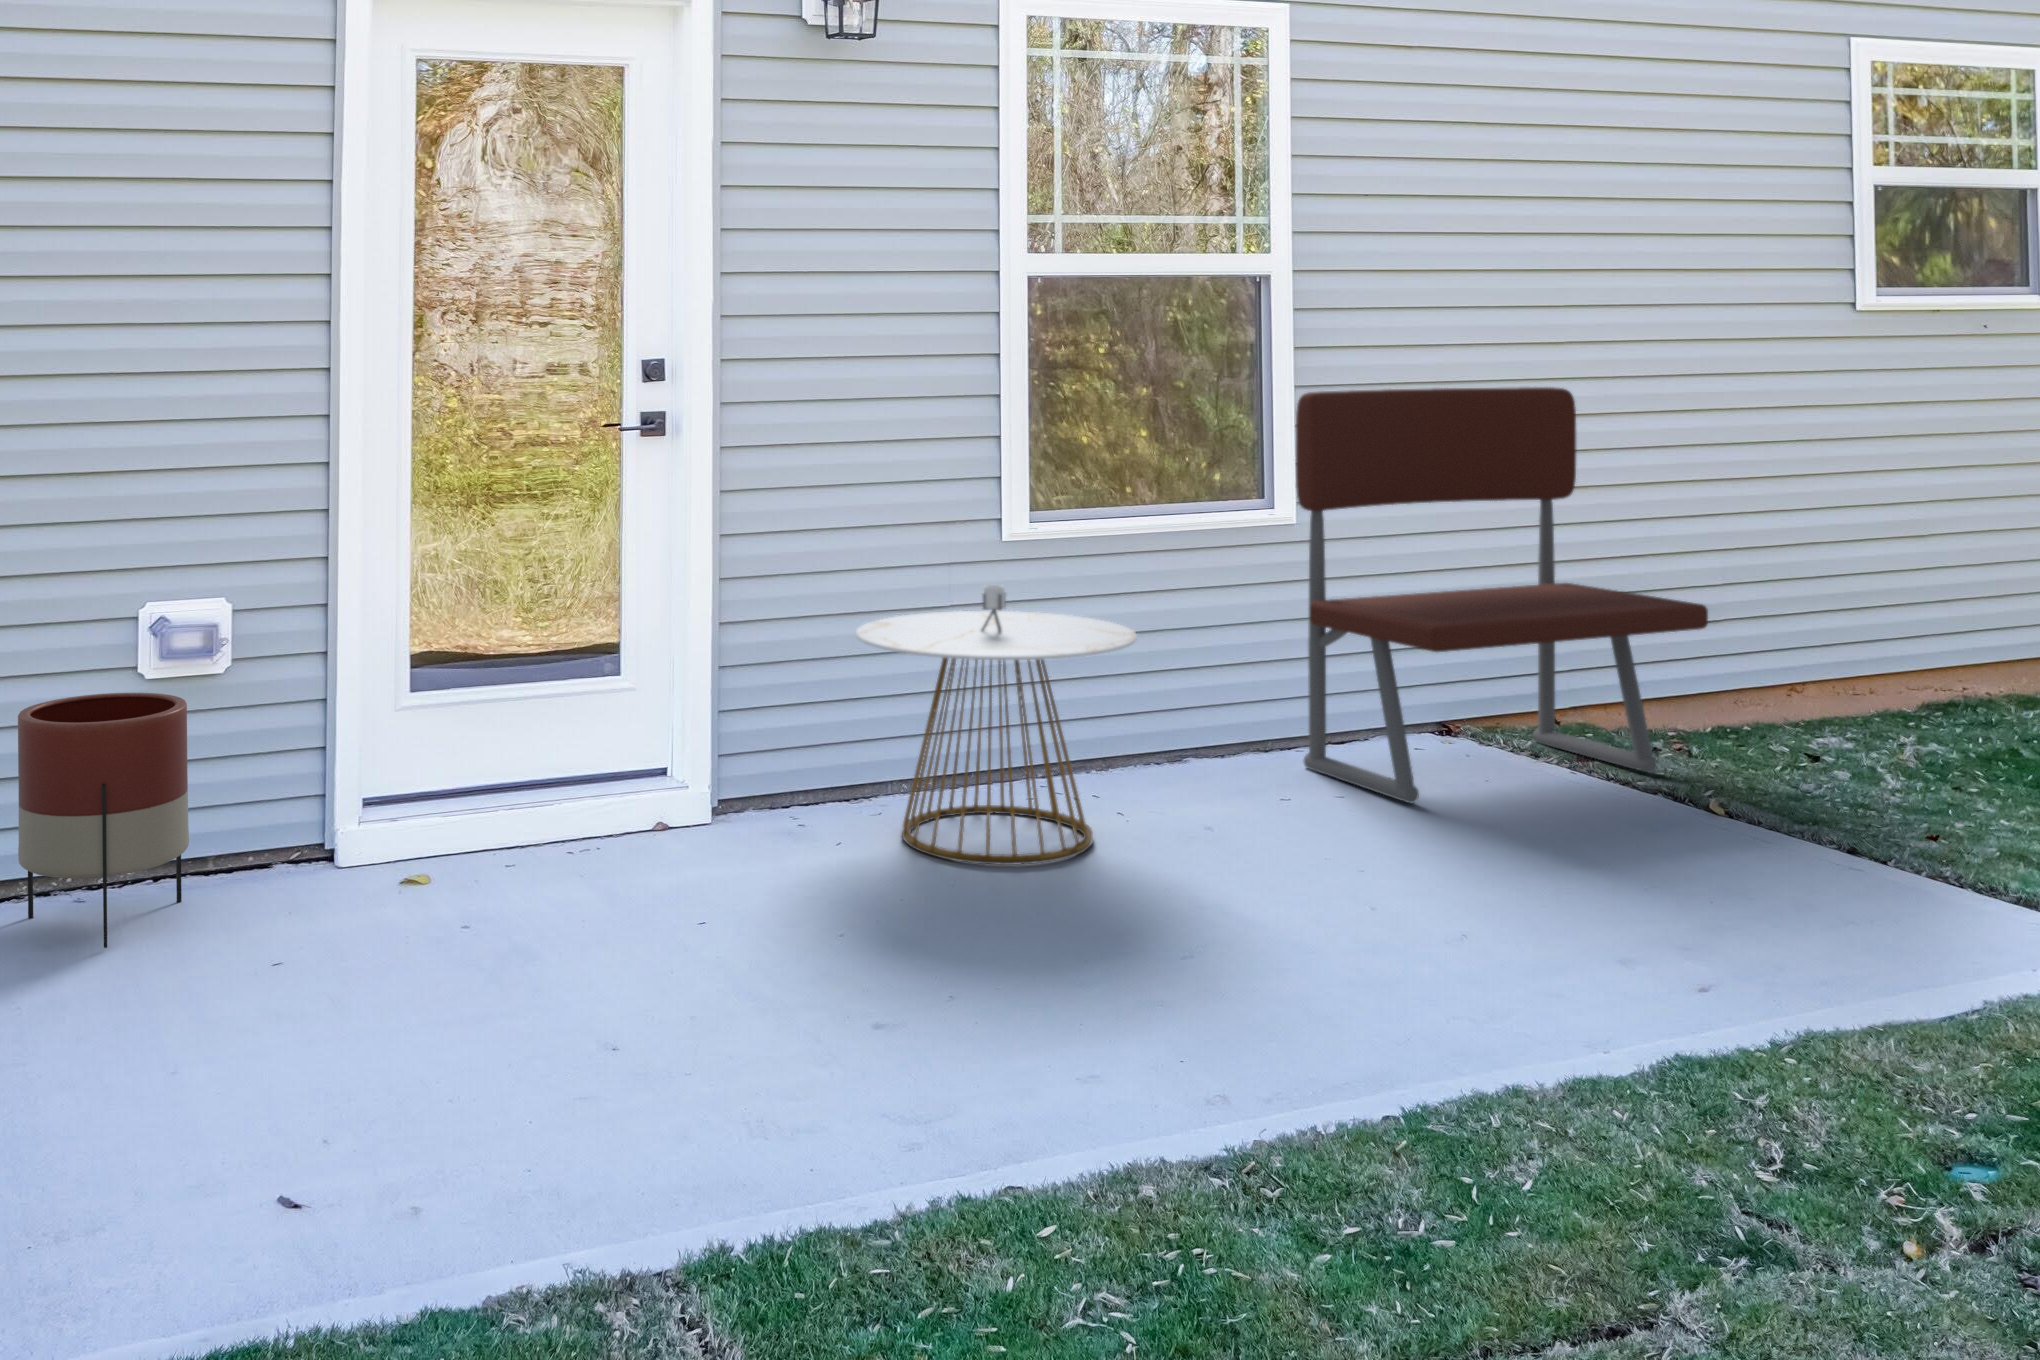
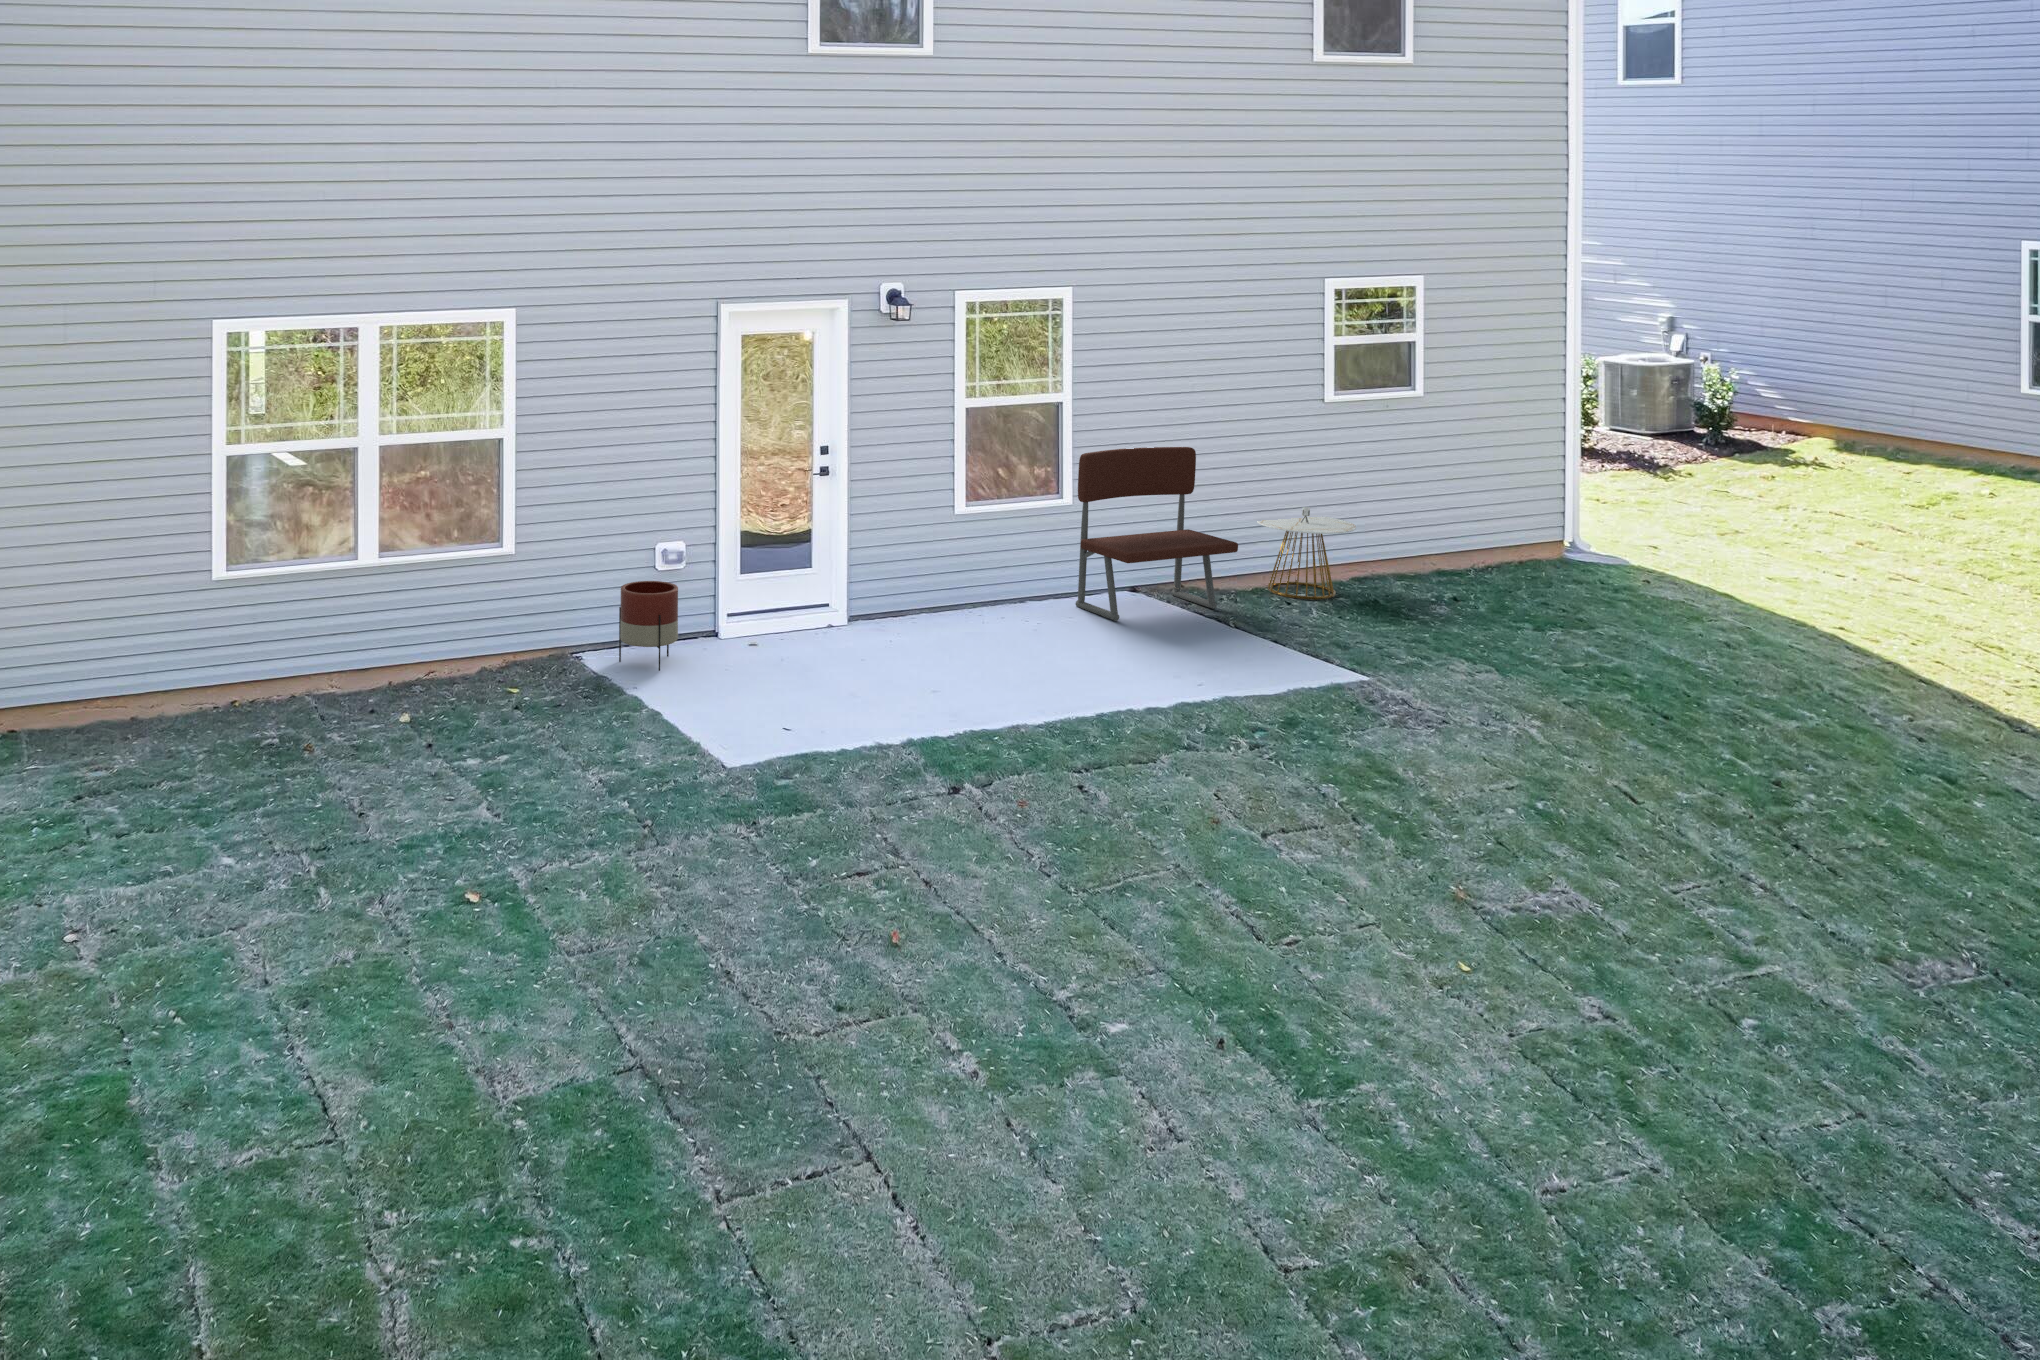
side table: present [856,585,1137,865] -> present [1257,507,1356,599]

